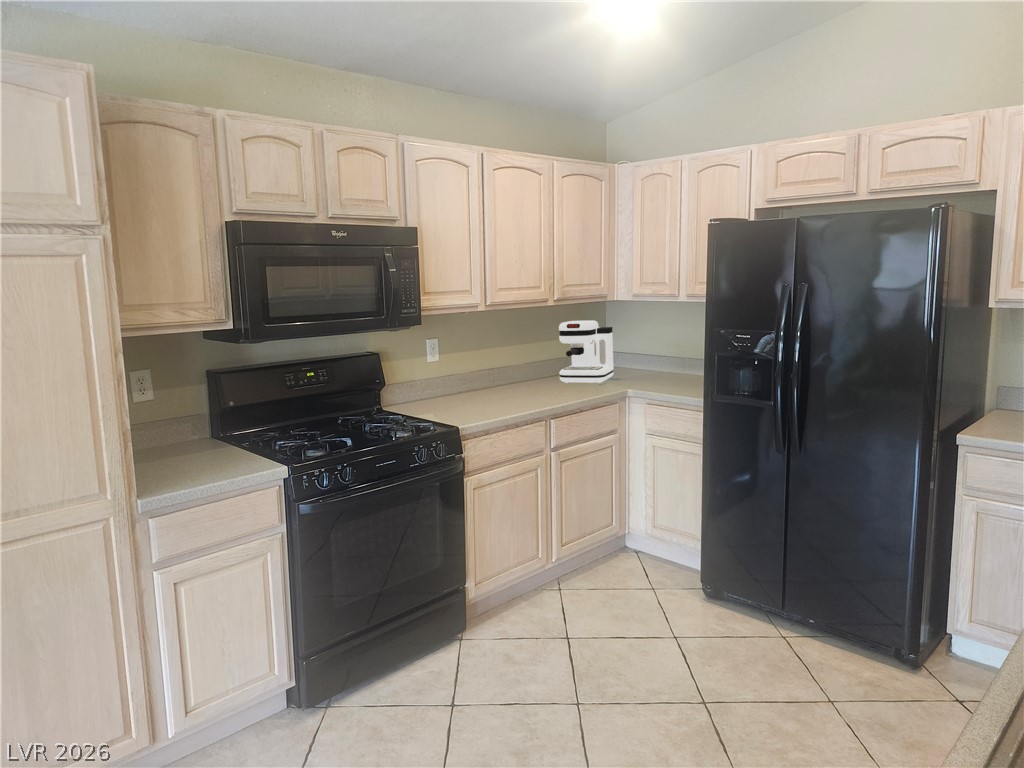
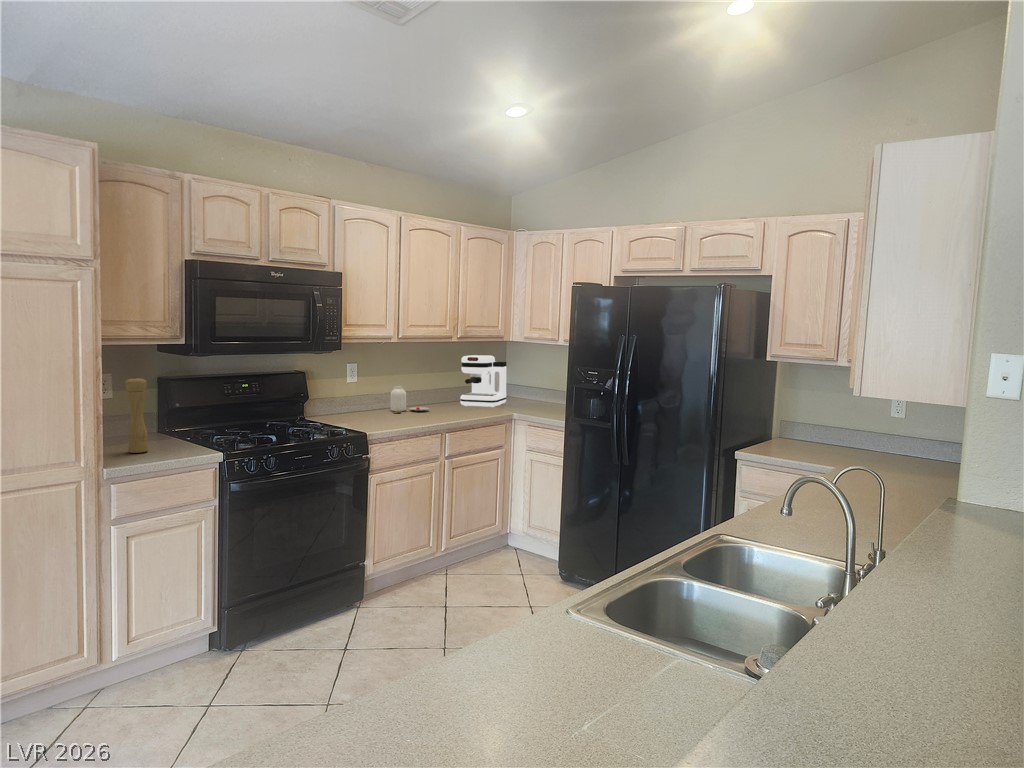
jar: none [479,363,529,397] -> present [390,386,429,413]
pepper mill: none [160,375,195,472] -> present [125,377,148,453]

